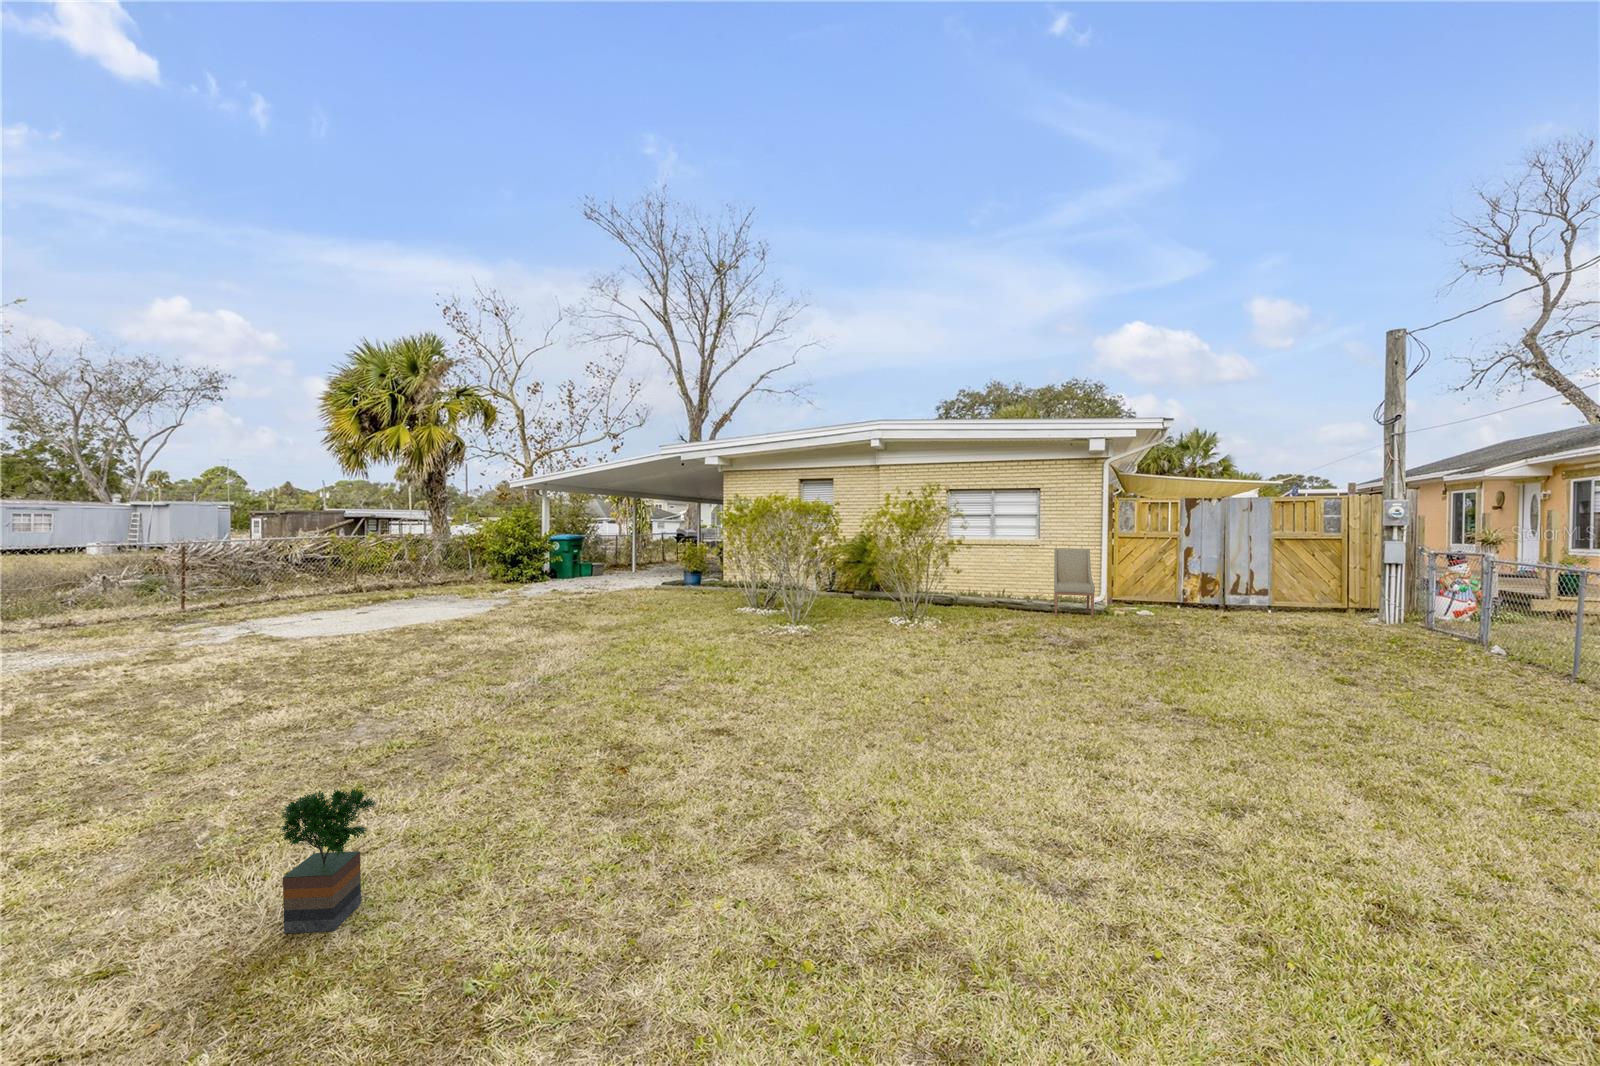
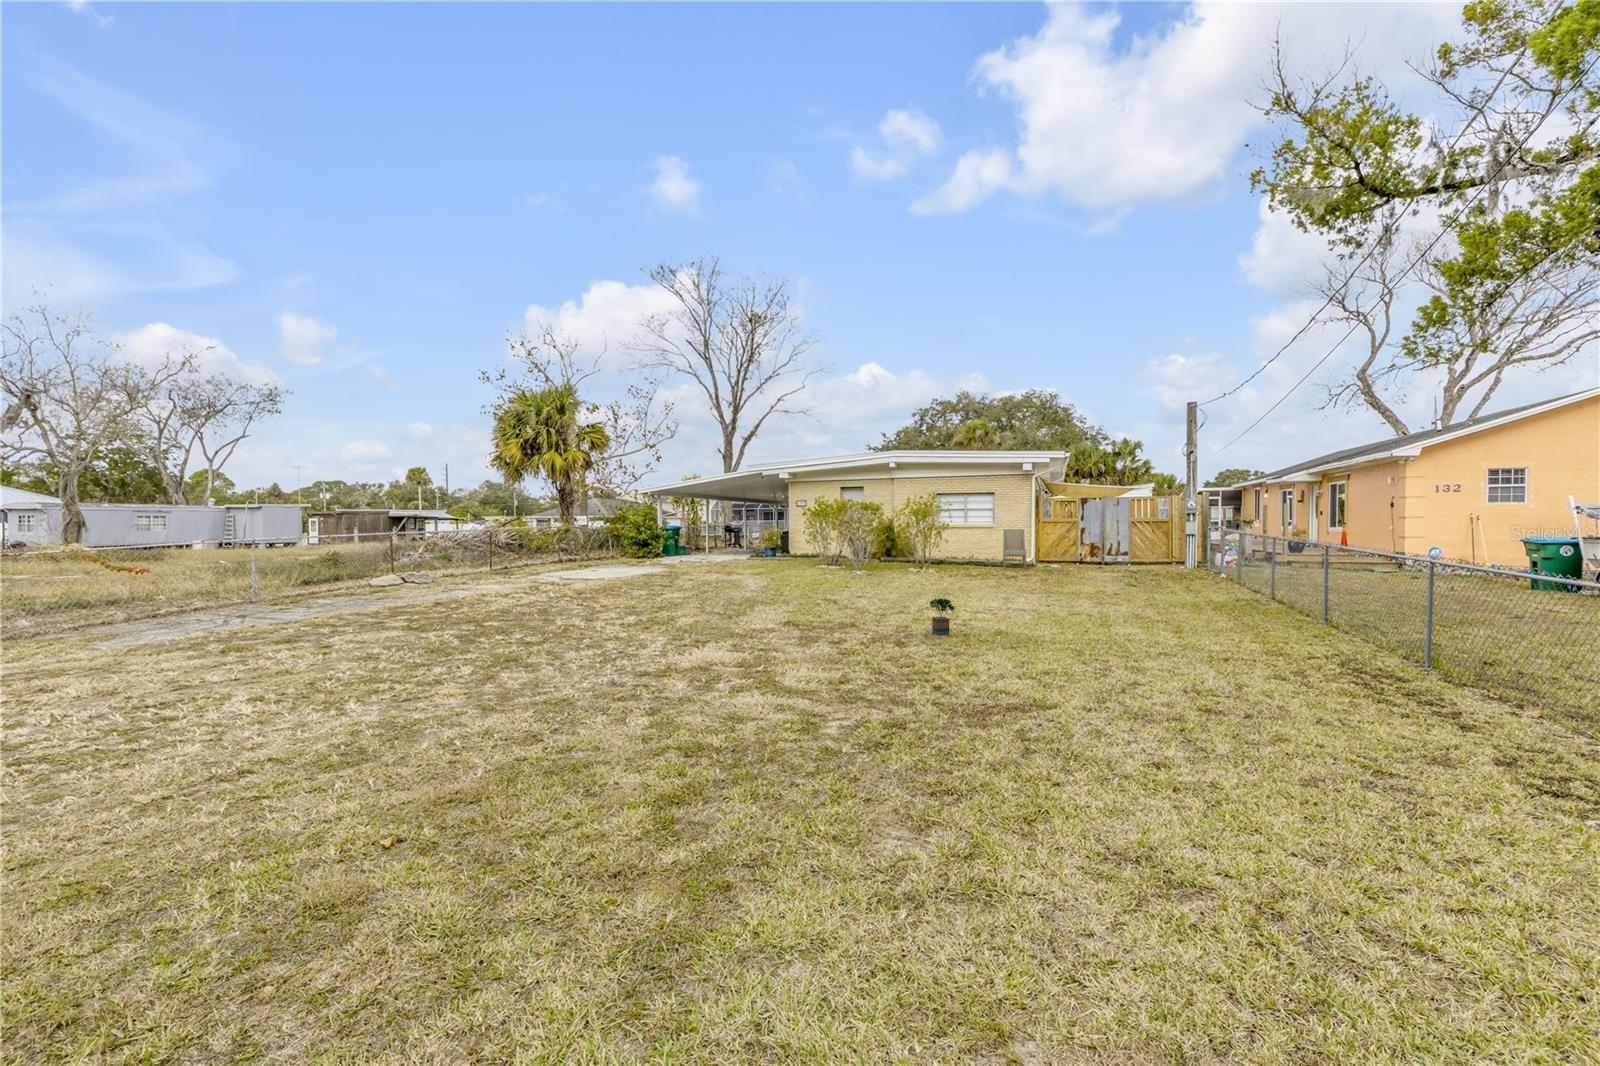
potted tree: present [280,789,375,933] -> present [929,598,955,635]

